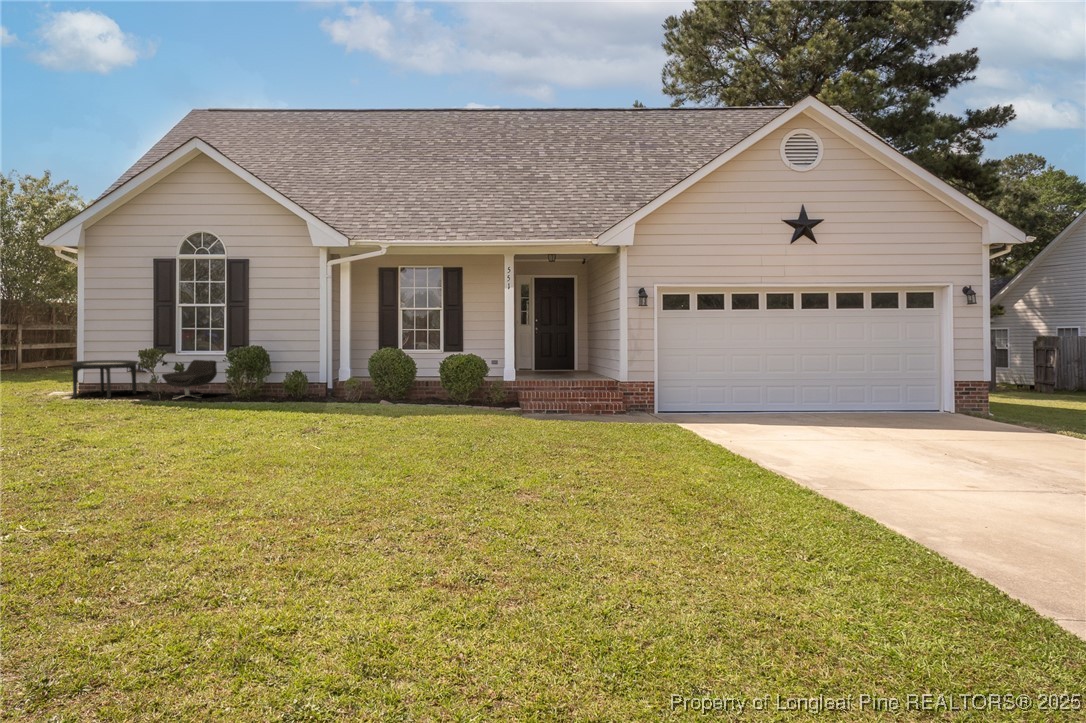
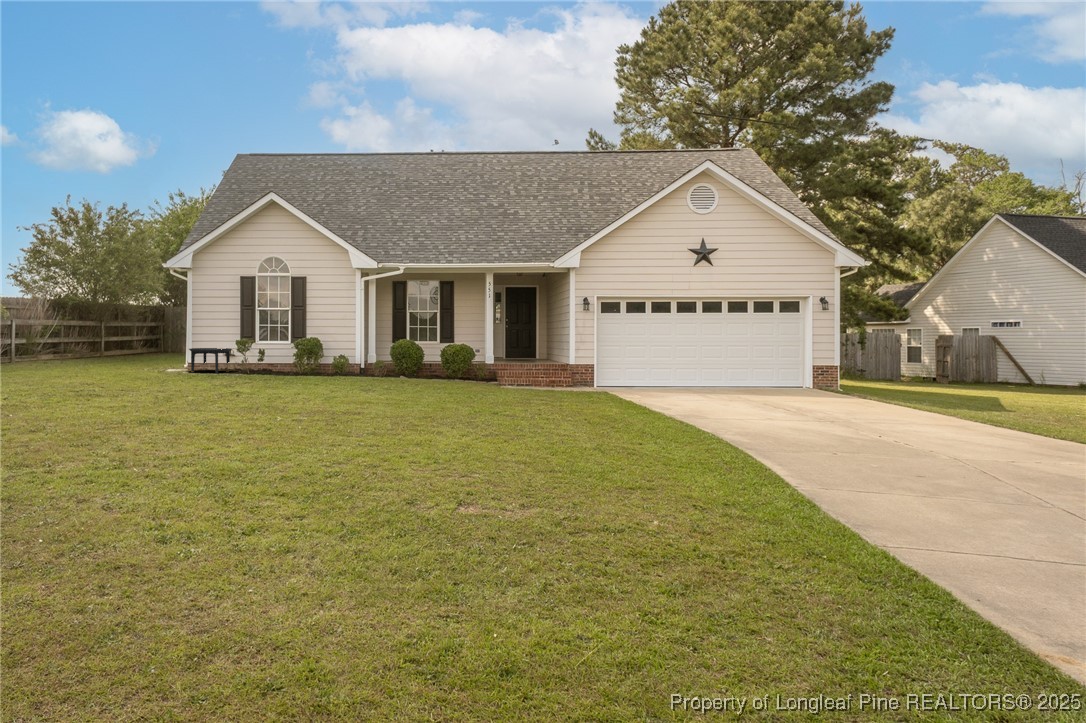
lounge chair: present [162,360,217,397] -> none [250,348,286,374]

